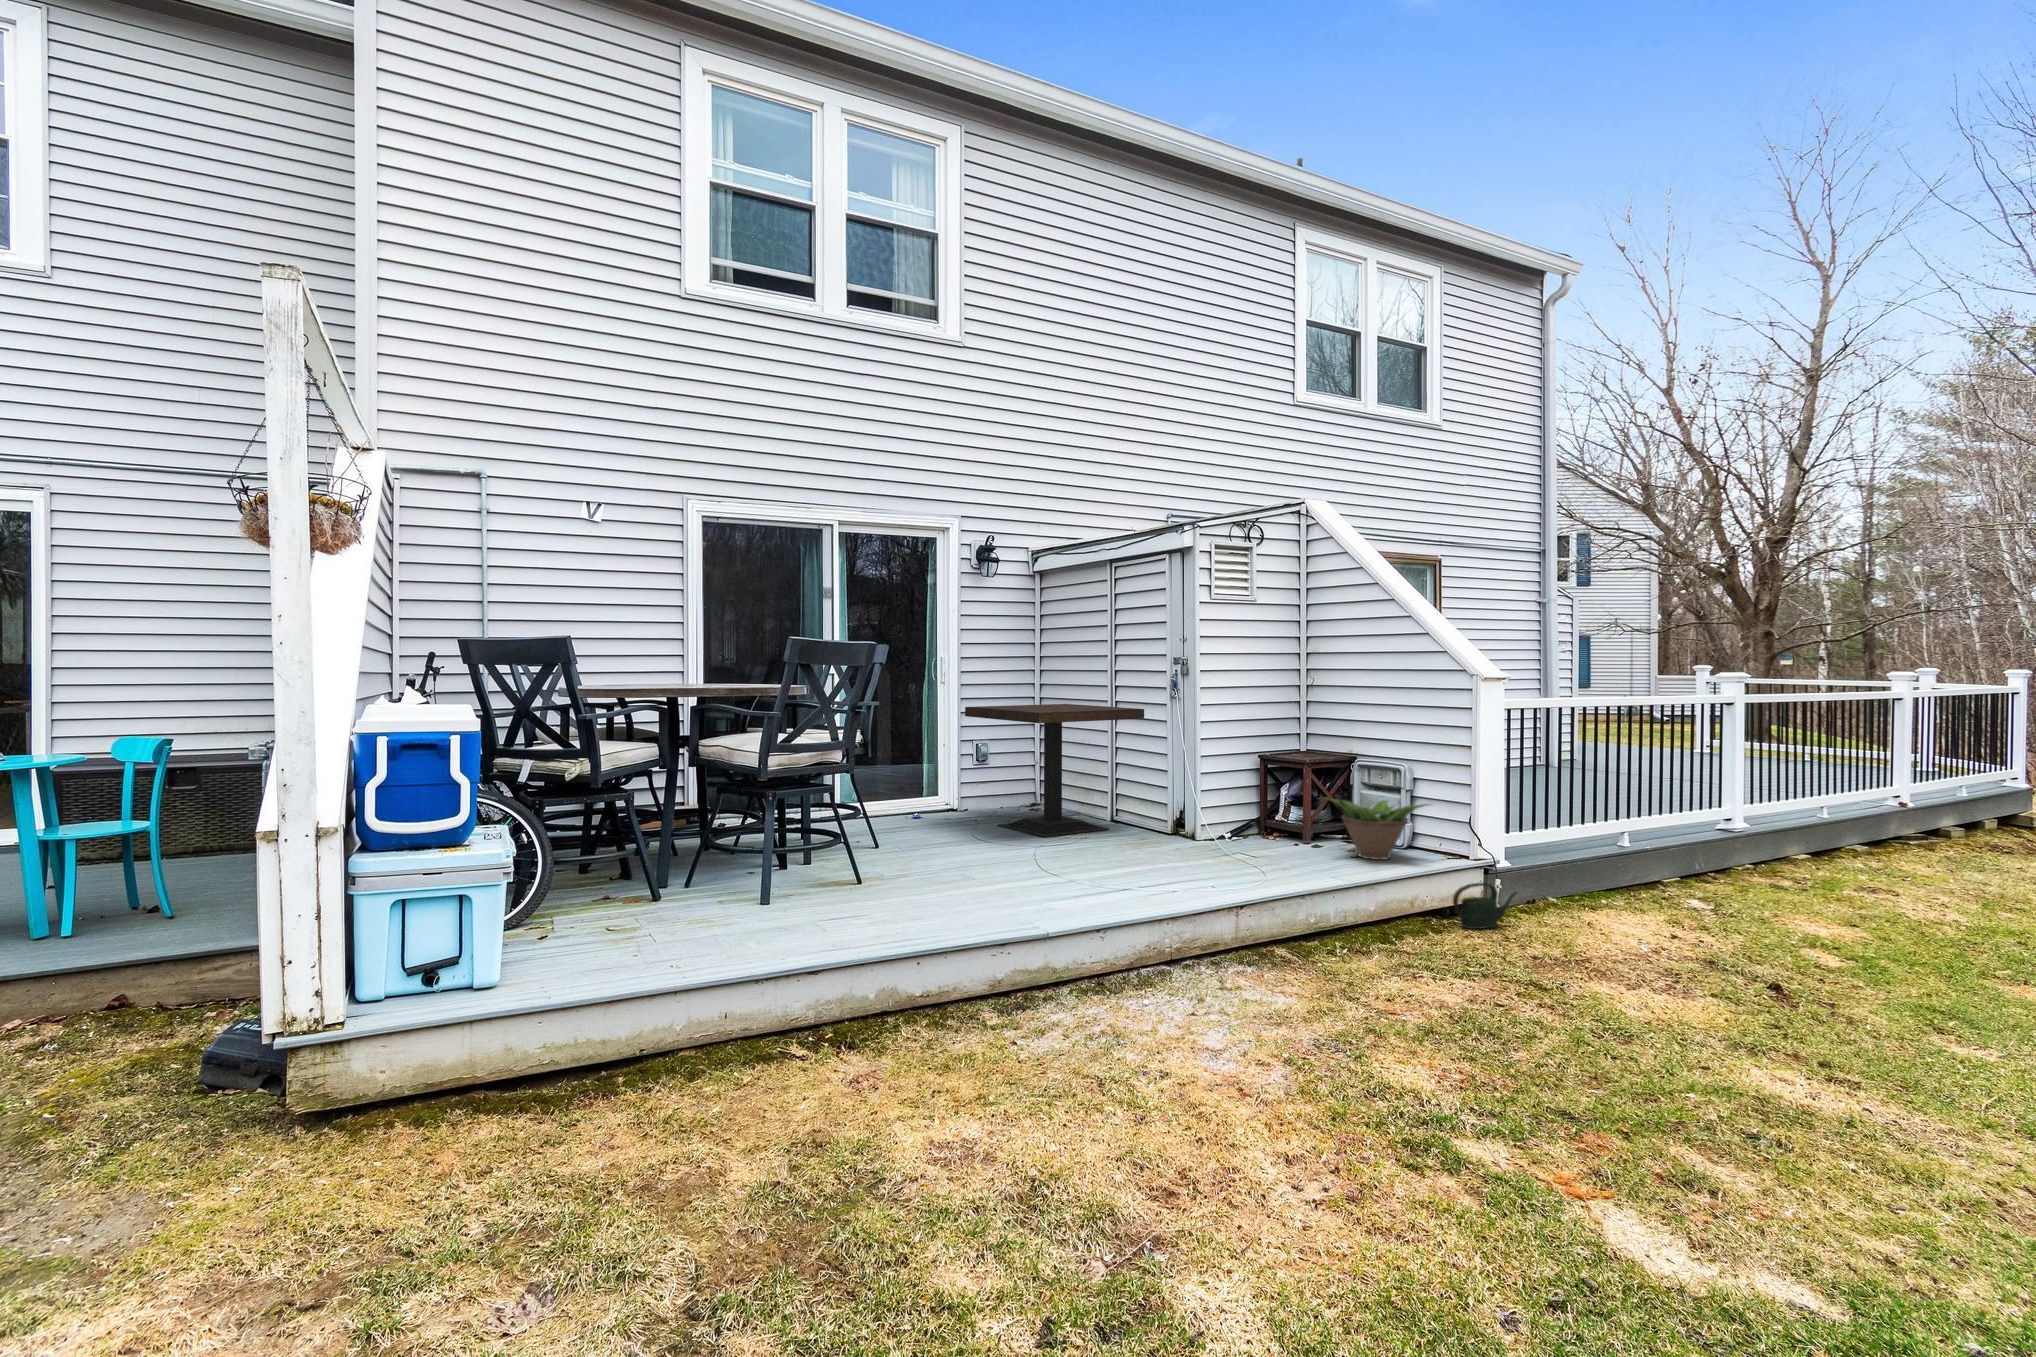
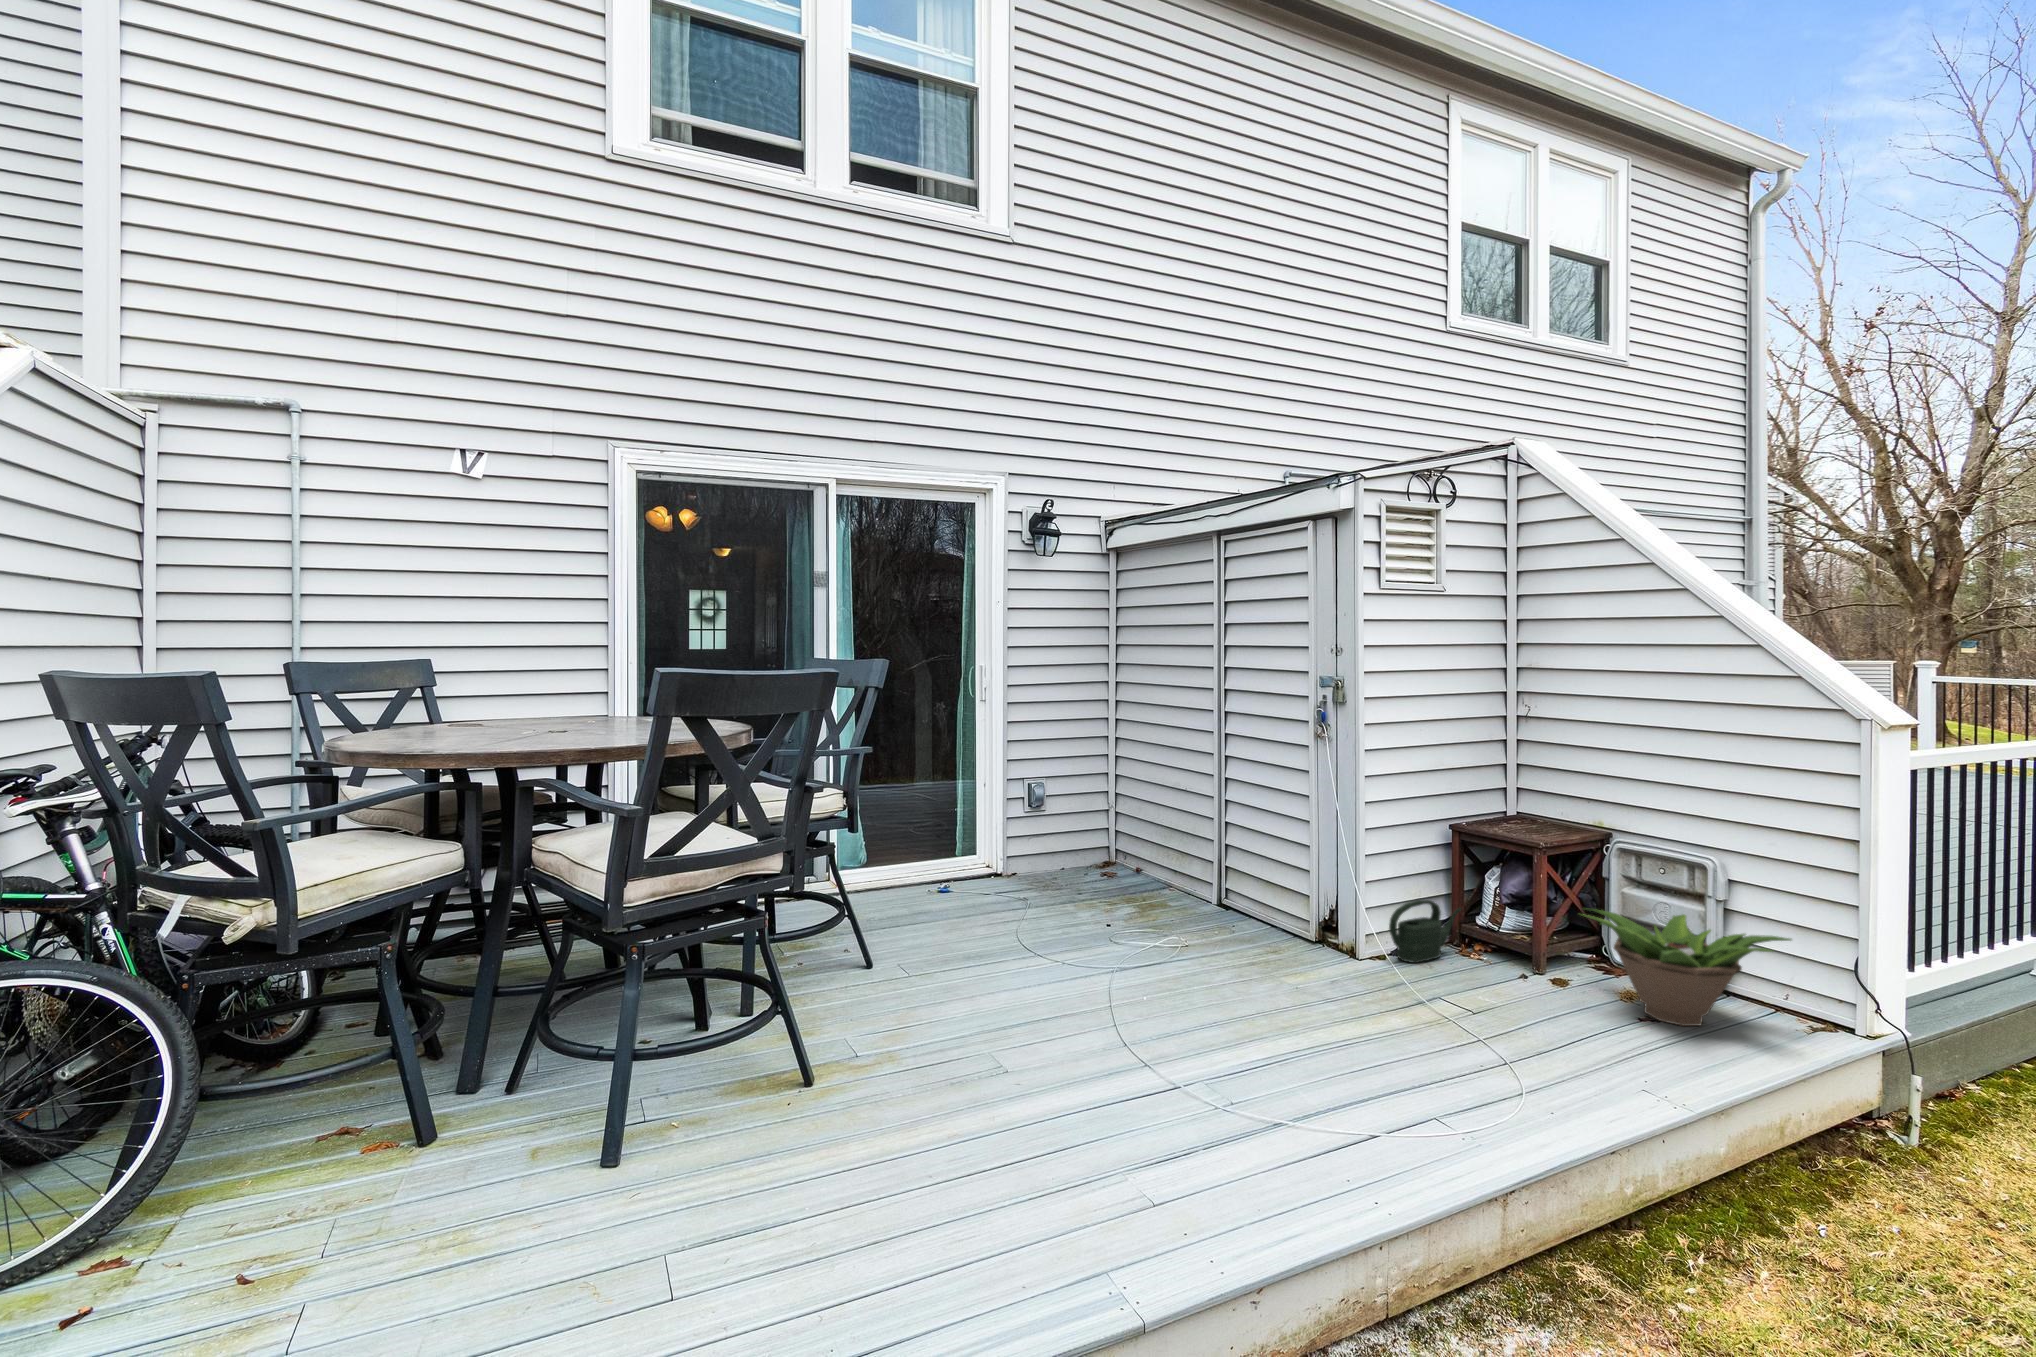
side table: present [965,704,1144,837] -> none [1009,732,1271,944]
watering can: present [1453,883,1517,929] -> present [1389,900,1461,963]

